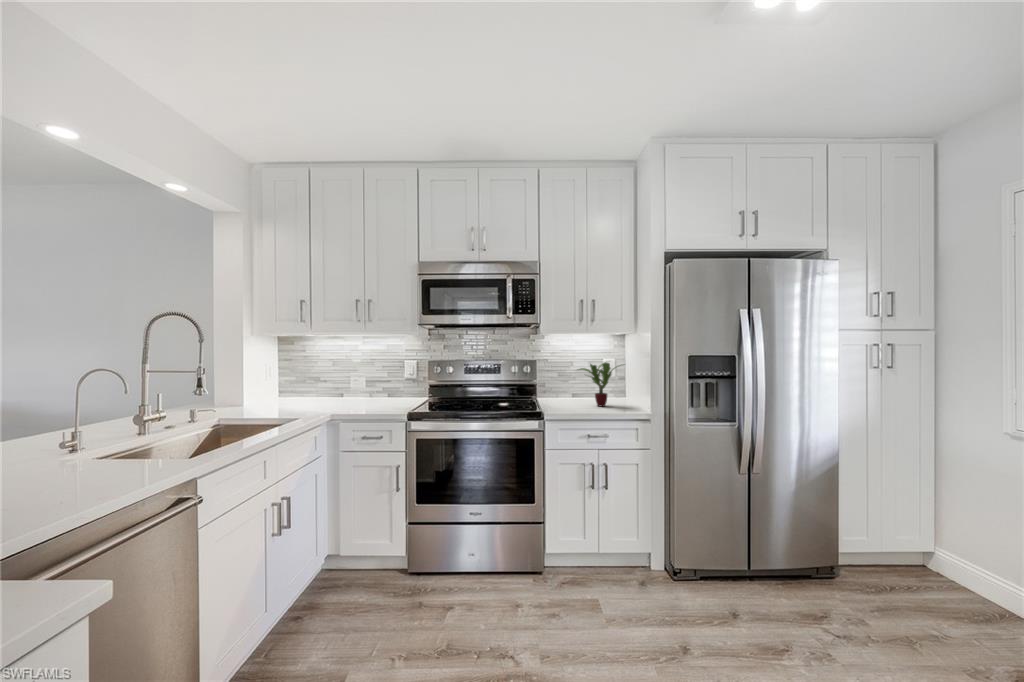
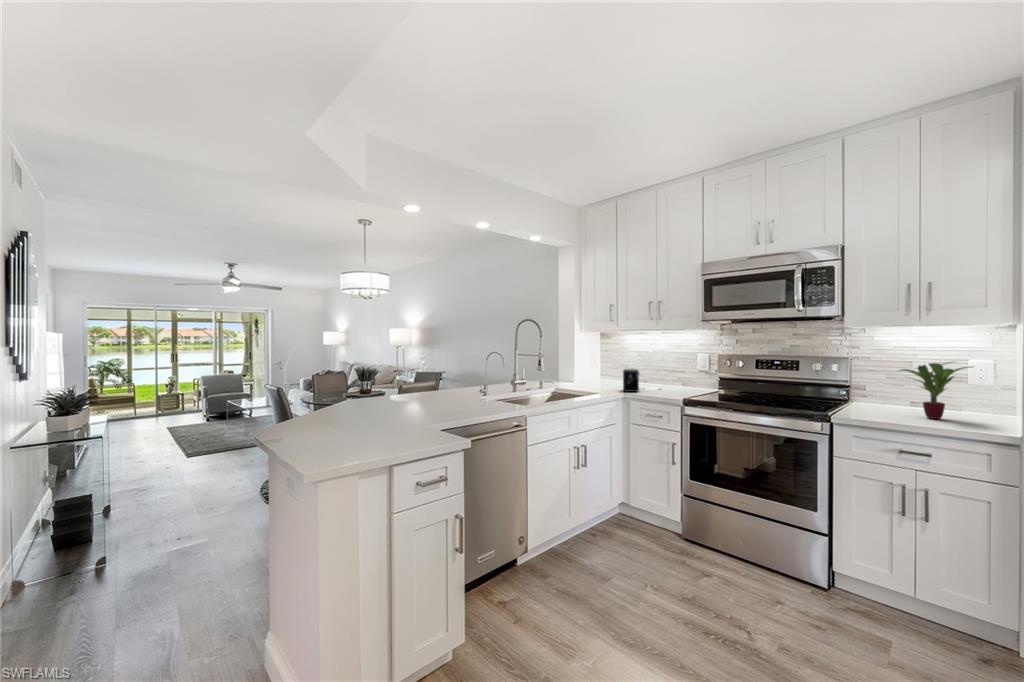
coffee maker: none [321,383,368,413] -> present [623,369,639,392]

